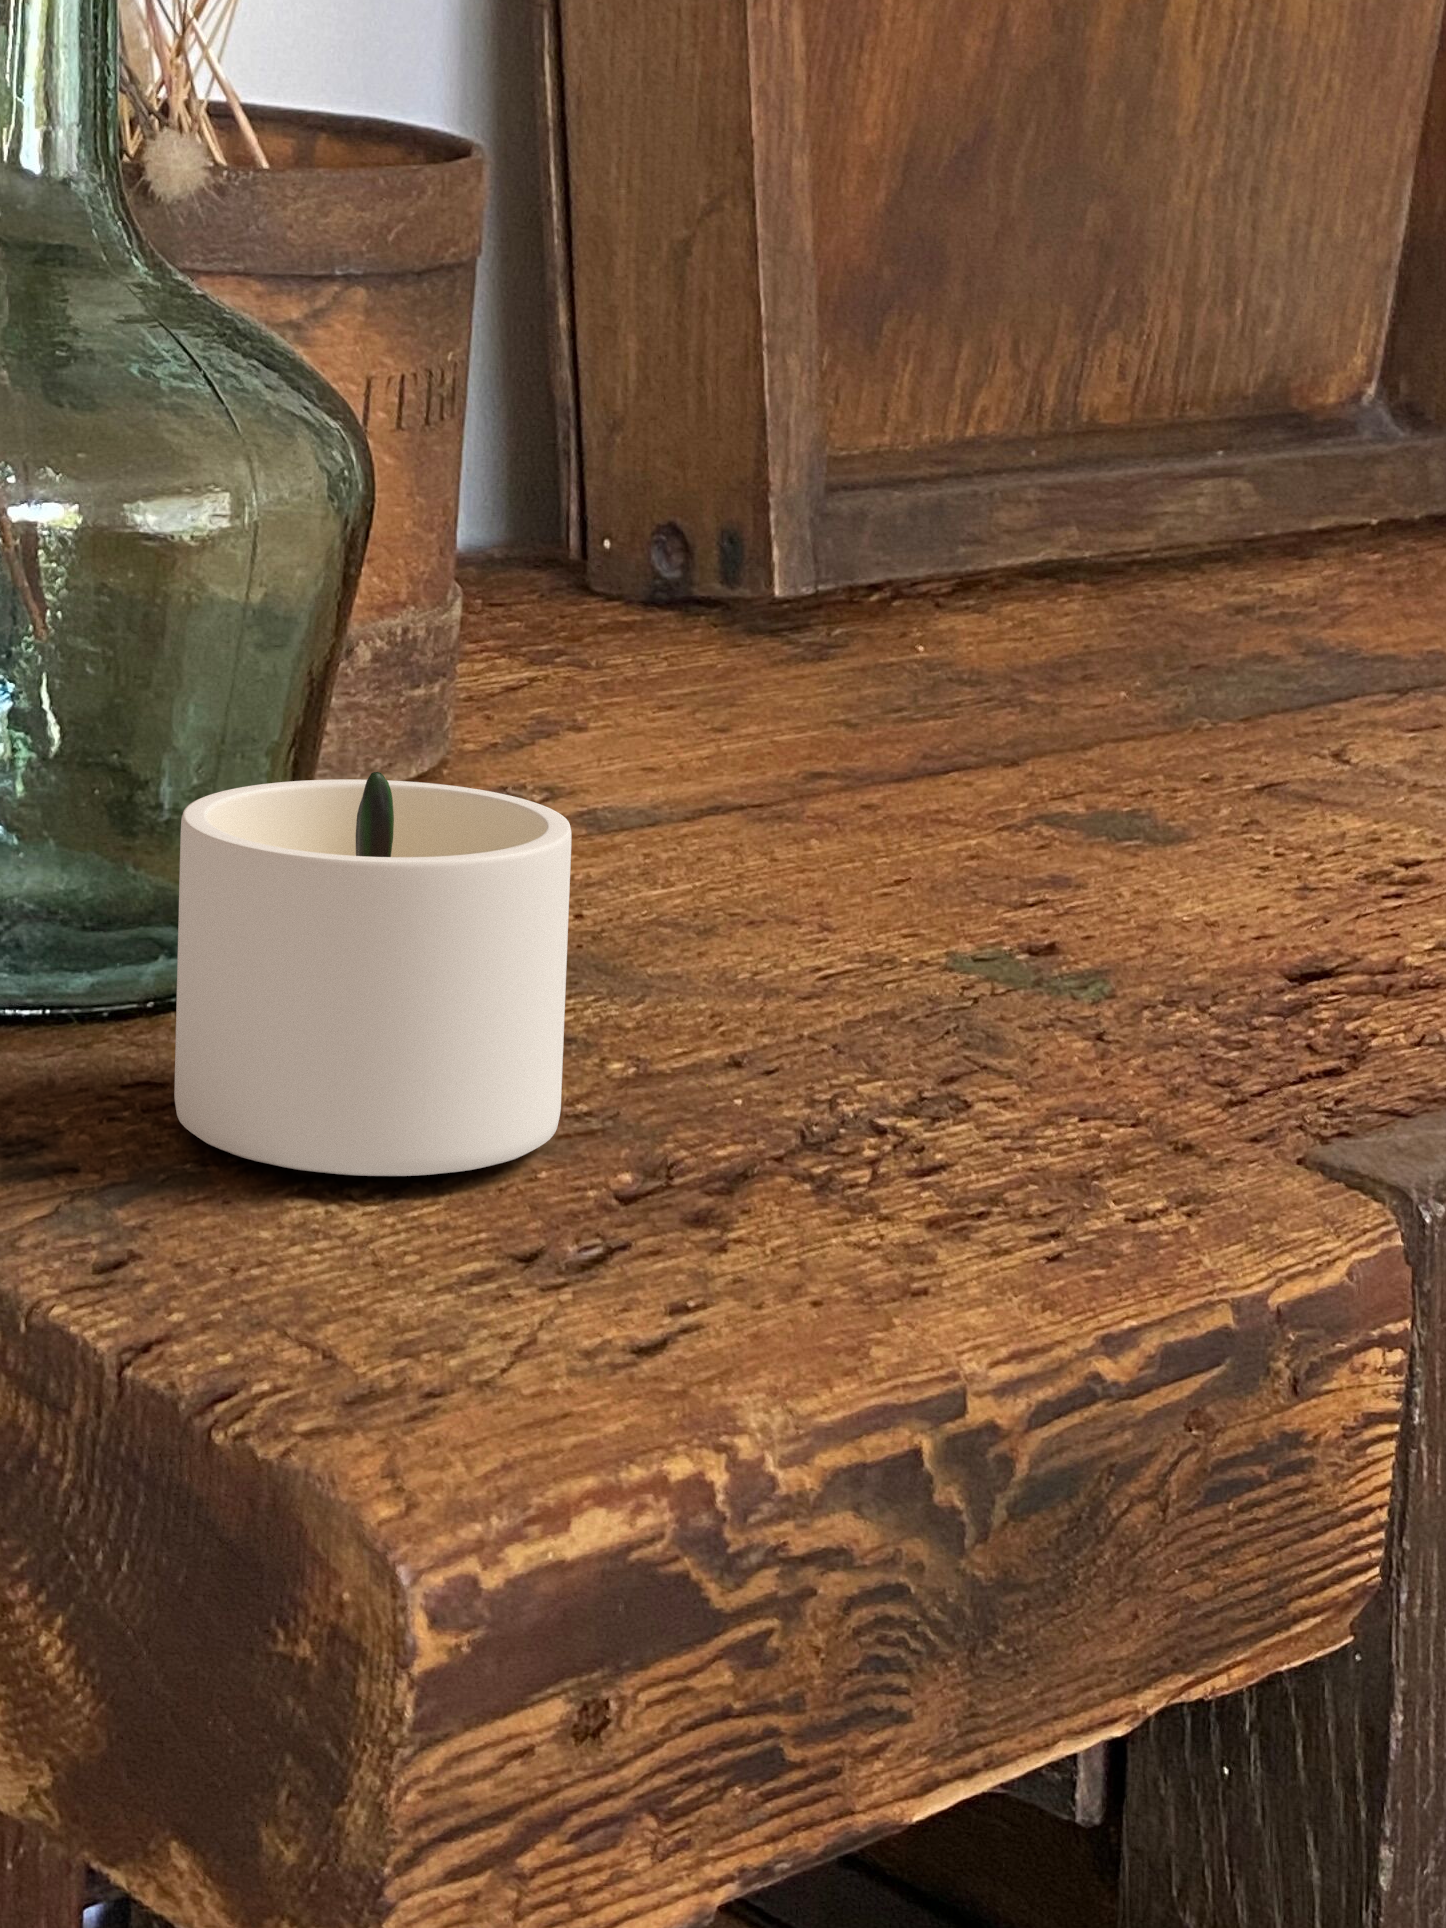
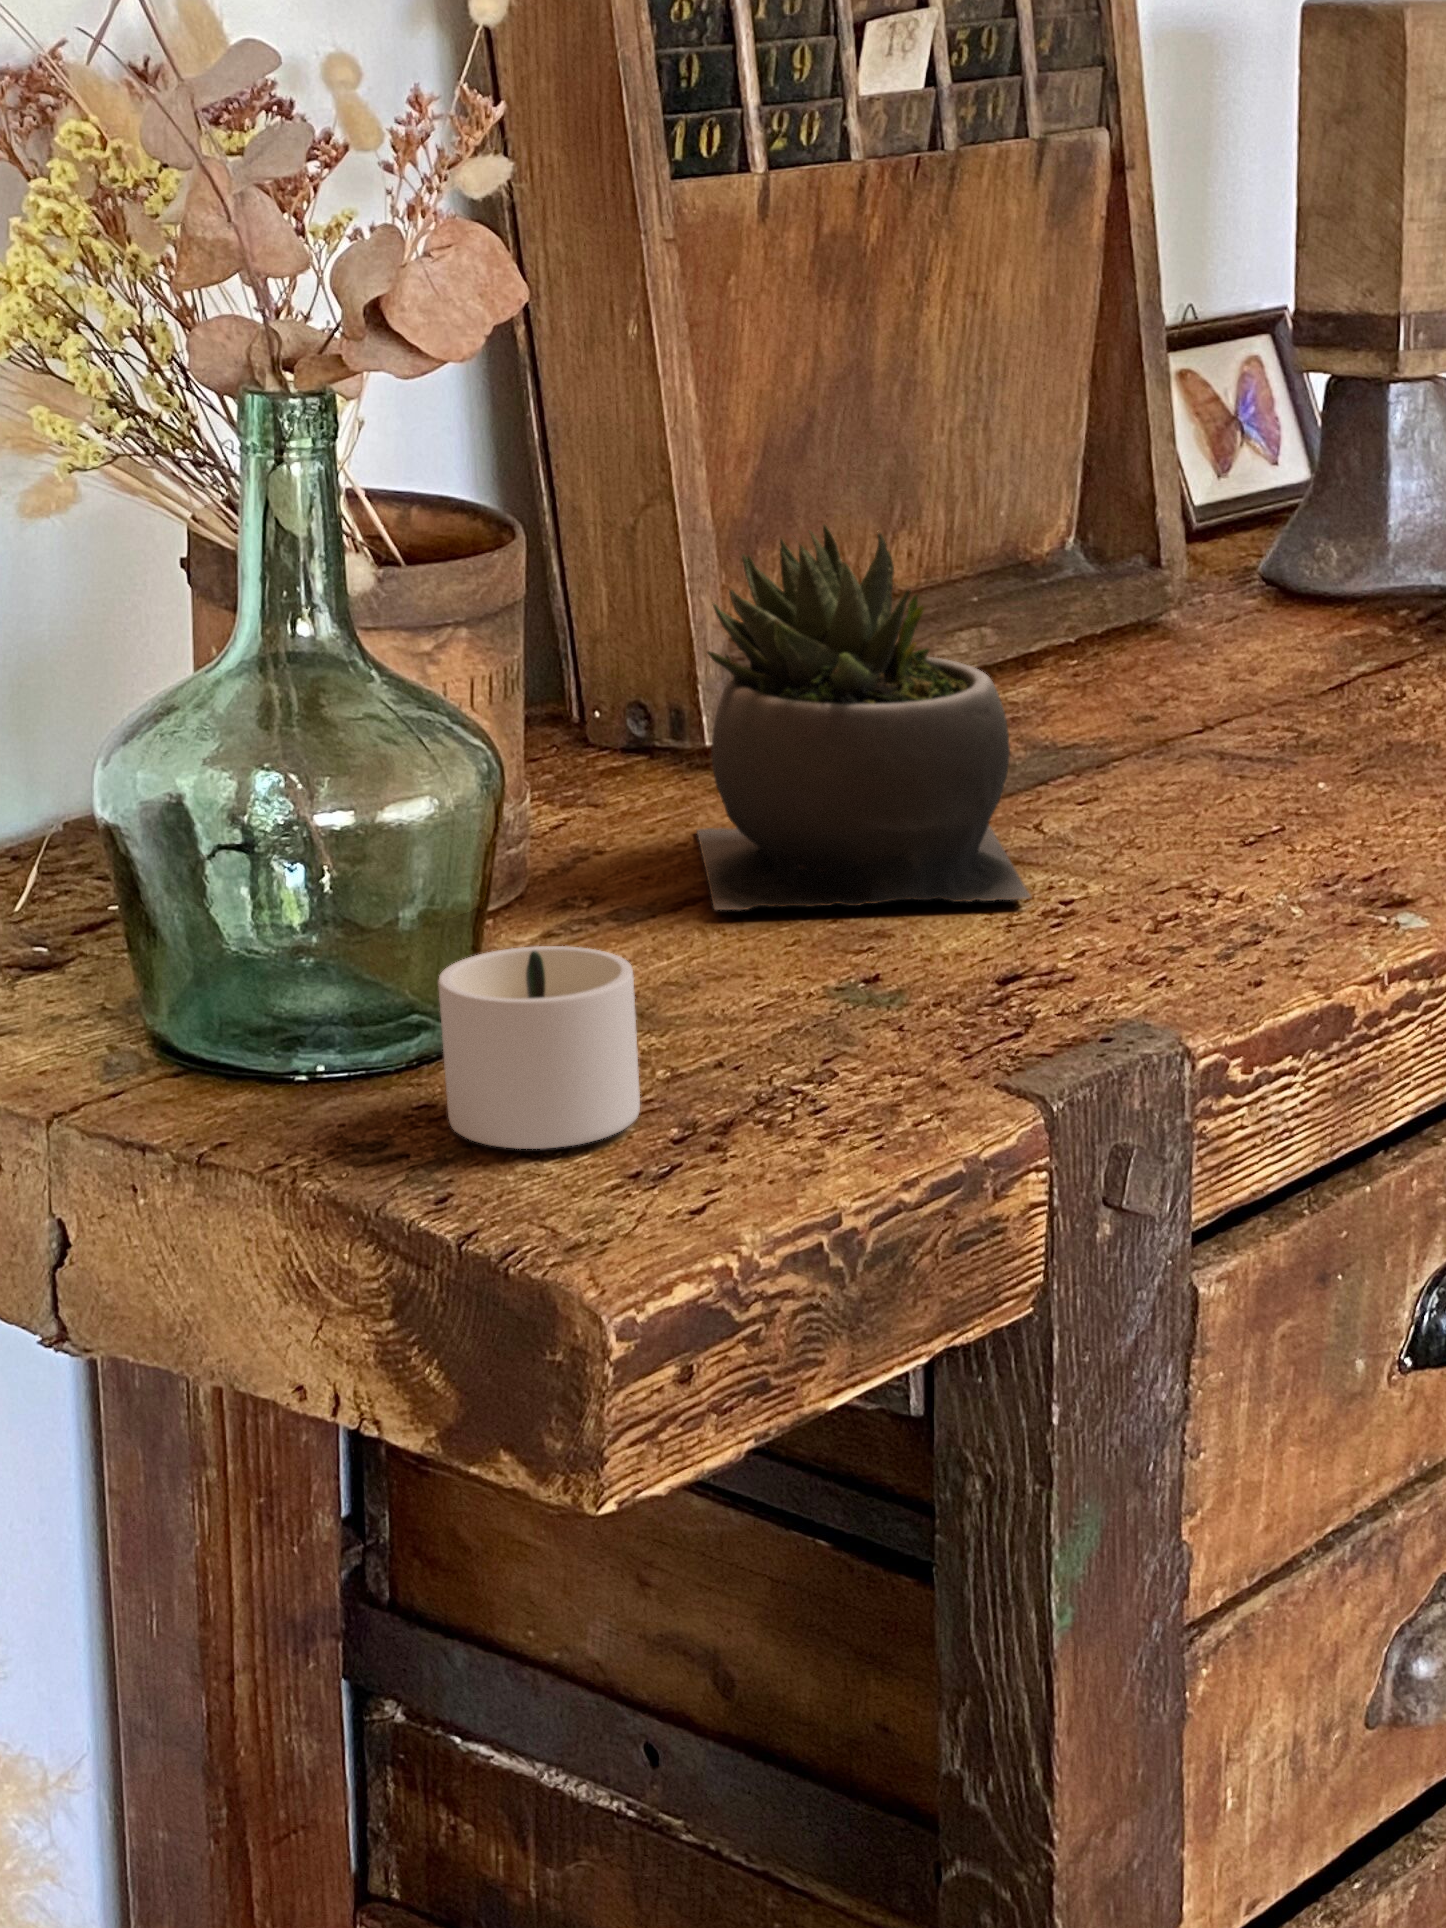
succulent plant: none [732,172,1346,851] -> present [697,525,1031,910]

